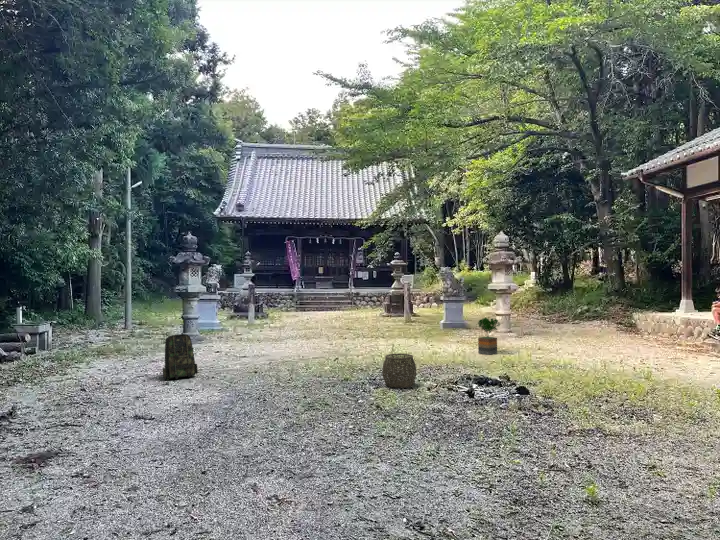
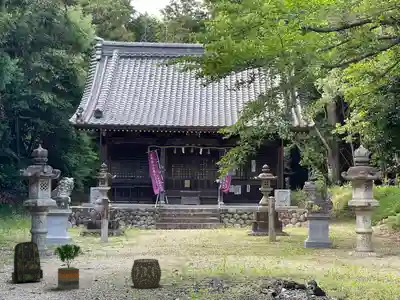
potted tree: present [478,318,500,355] -> present [54,244,84,290]
woven basket: present [382,353,416,388] -> present [131,259,161,288]

